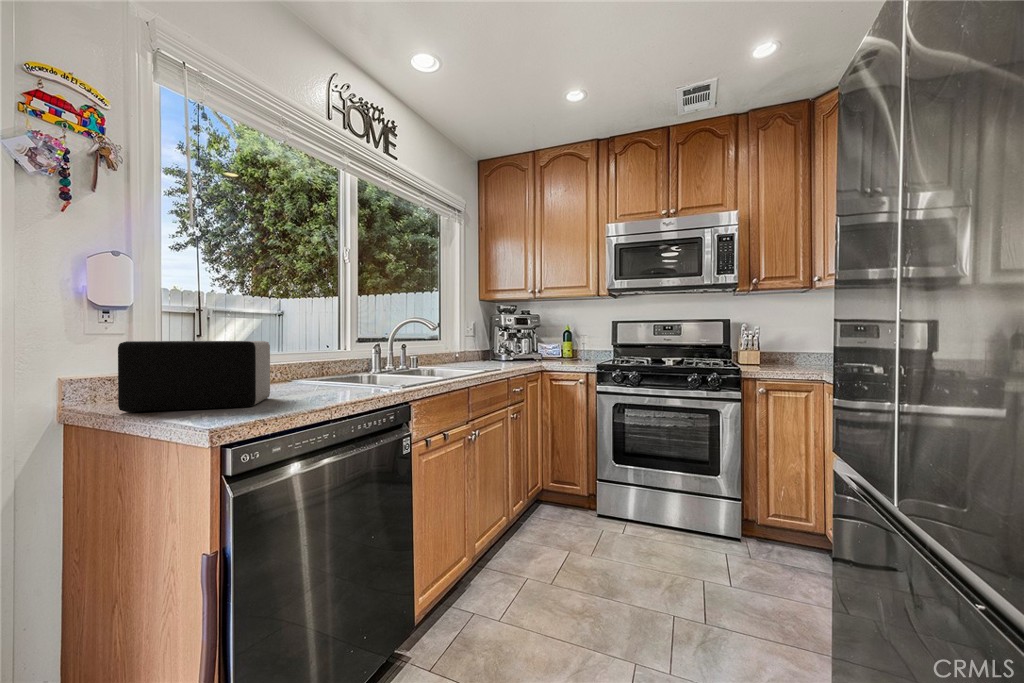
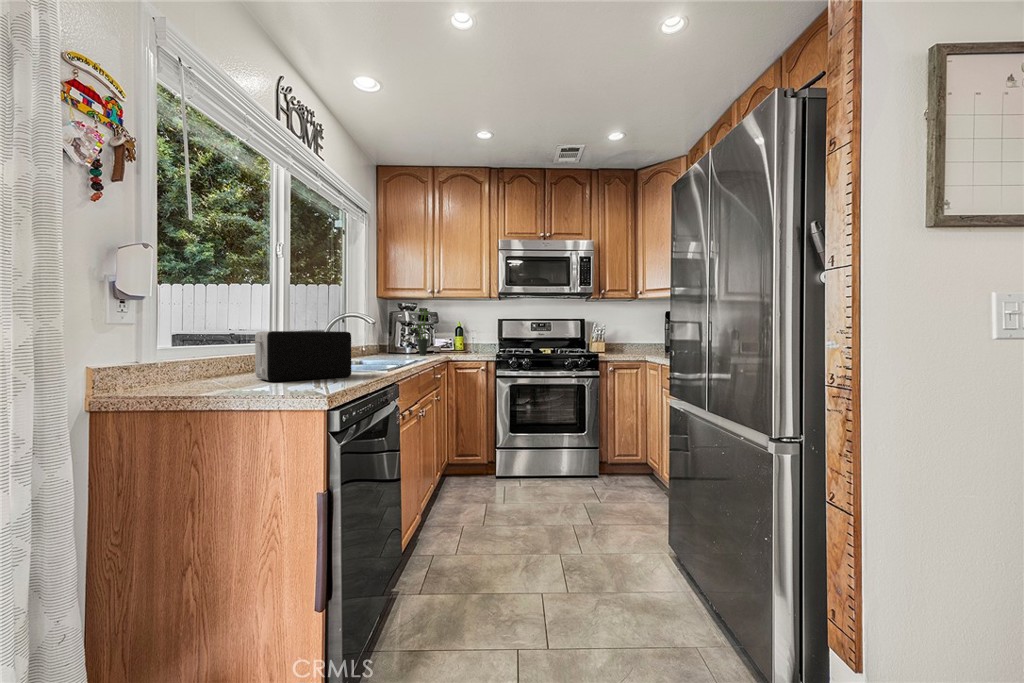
potted plant: none [498,309,521,364] -> present [412,310,429,355]

